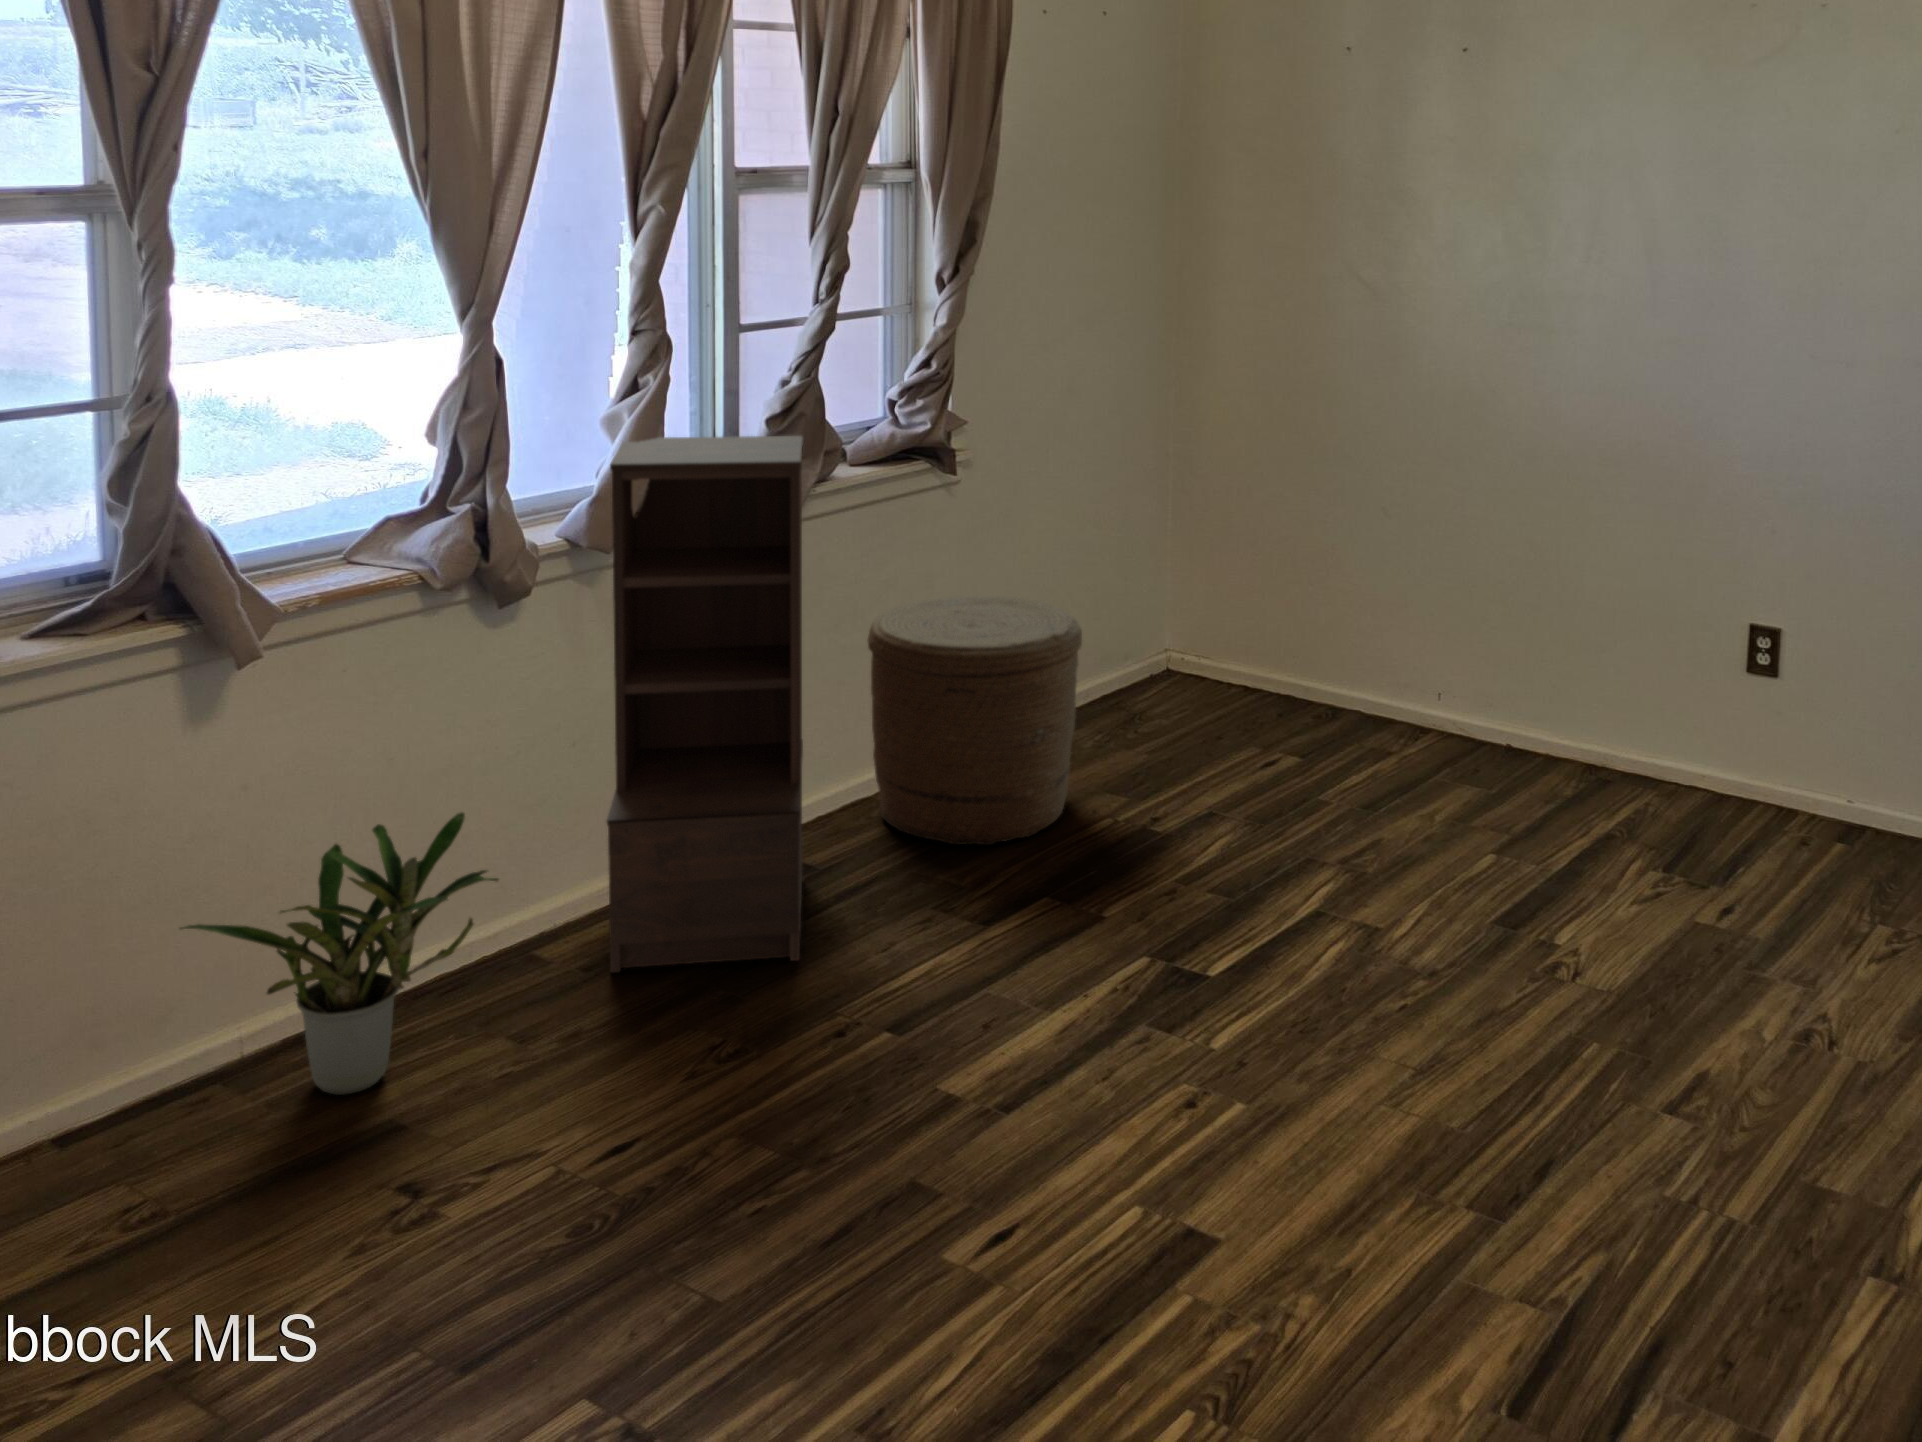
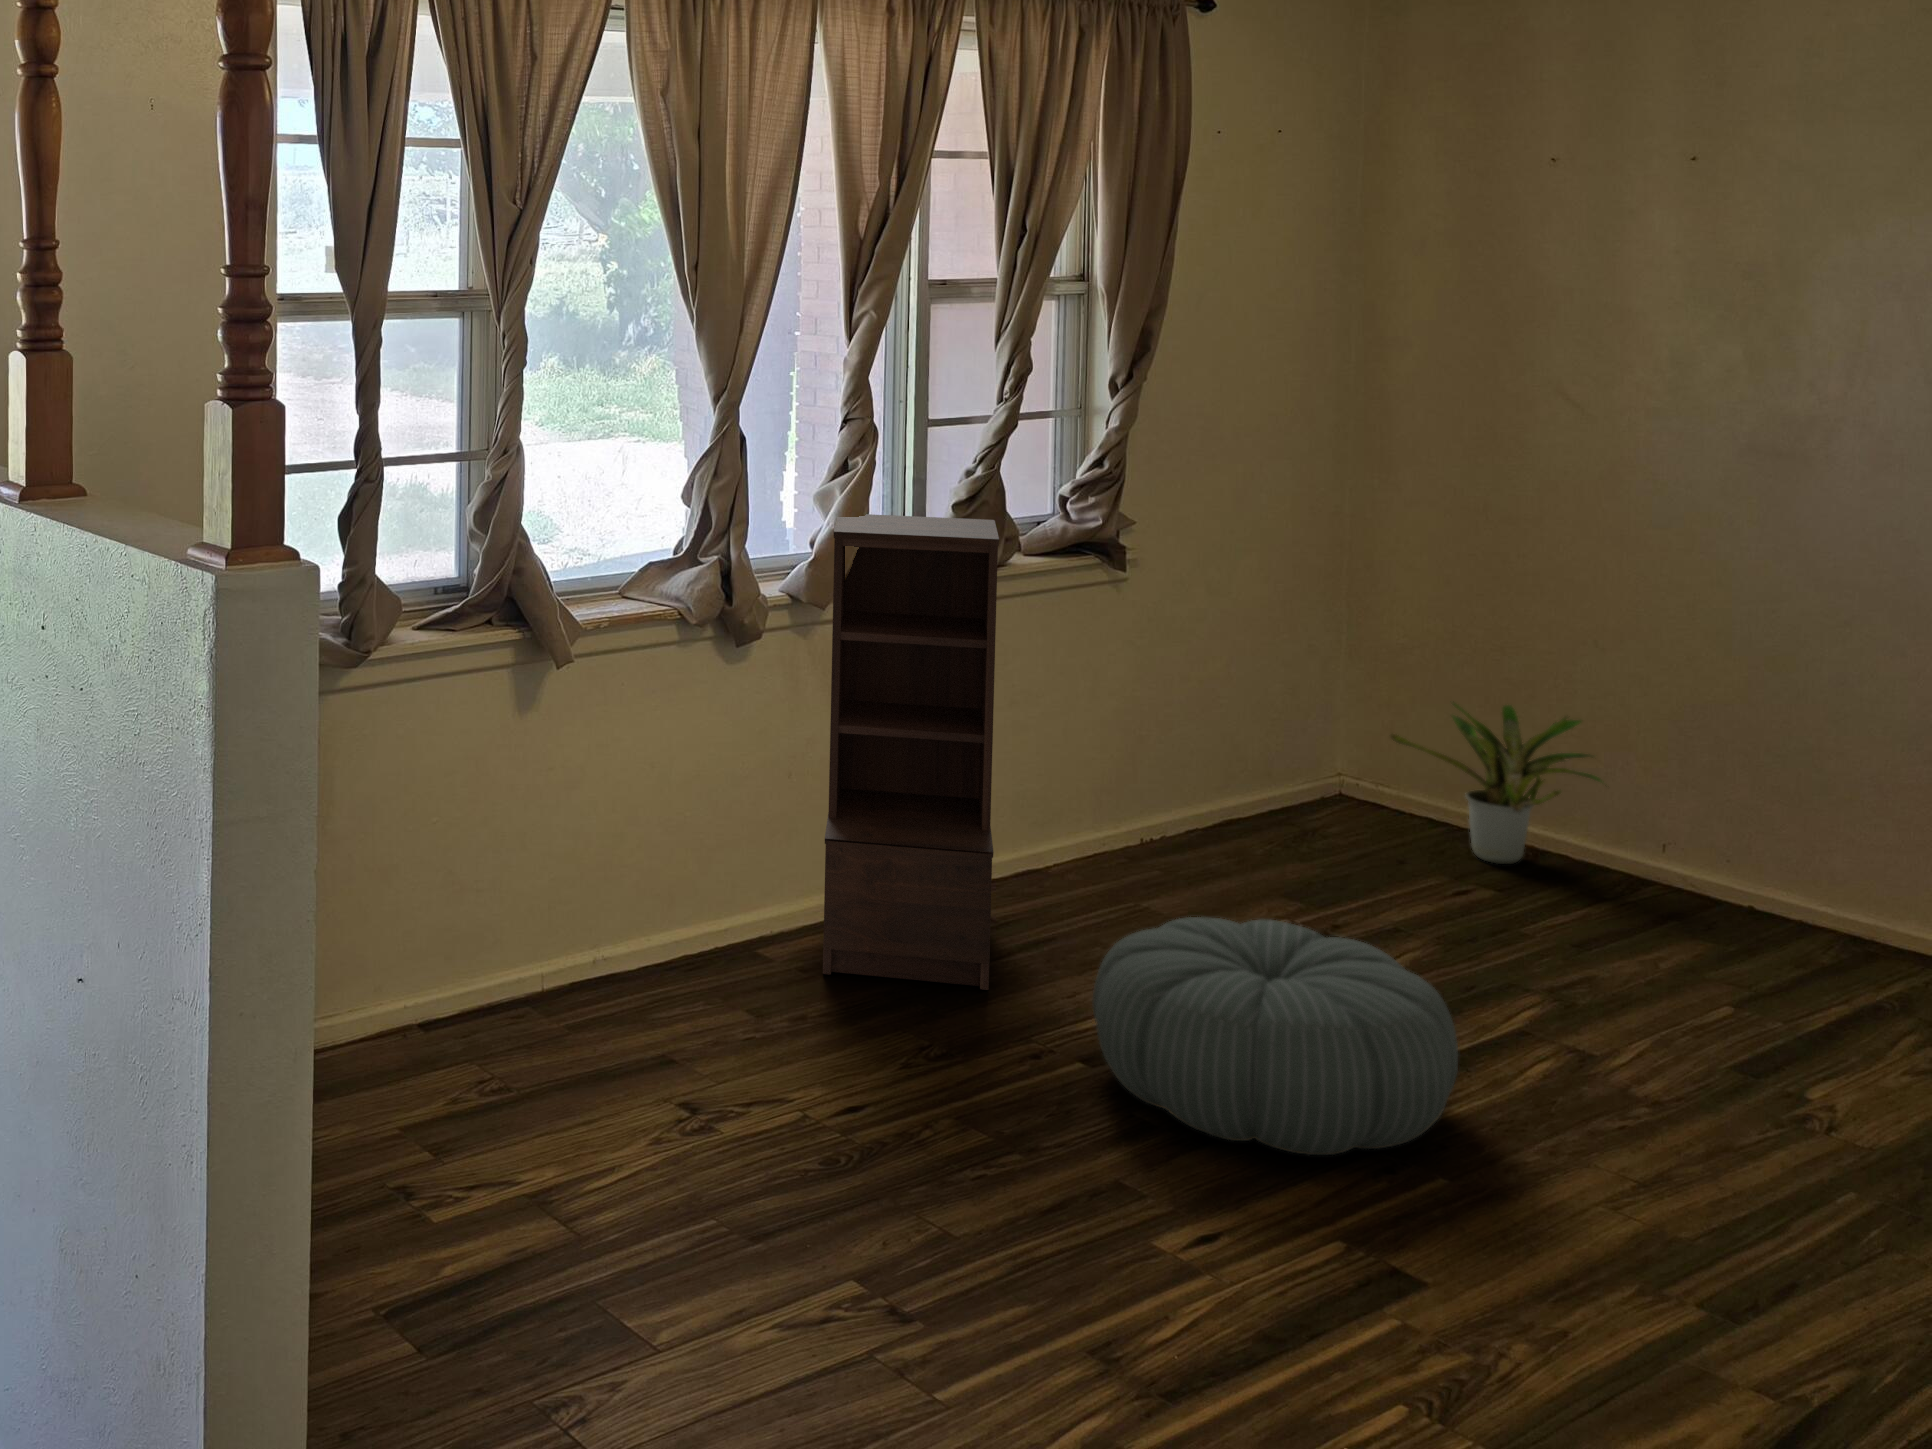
woven basket: present [867,596,1082,845] -> none [1043,687,1257,924]
potted plant: present [180,813,498,1095] -> present [1391,701,1602,864]
pouf: none [901,848,1261,1110] -> present [1092,917,1458,1155]

